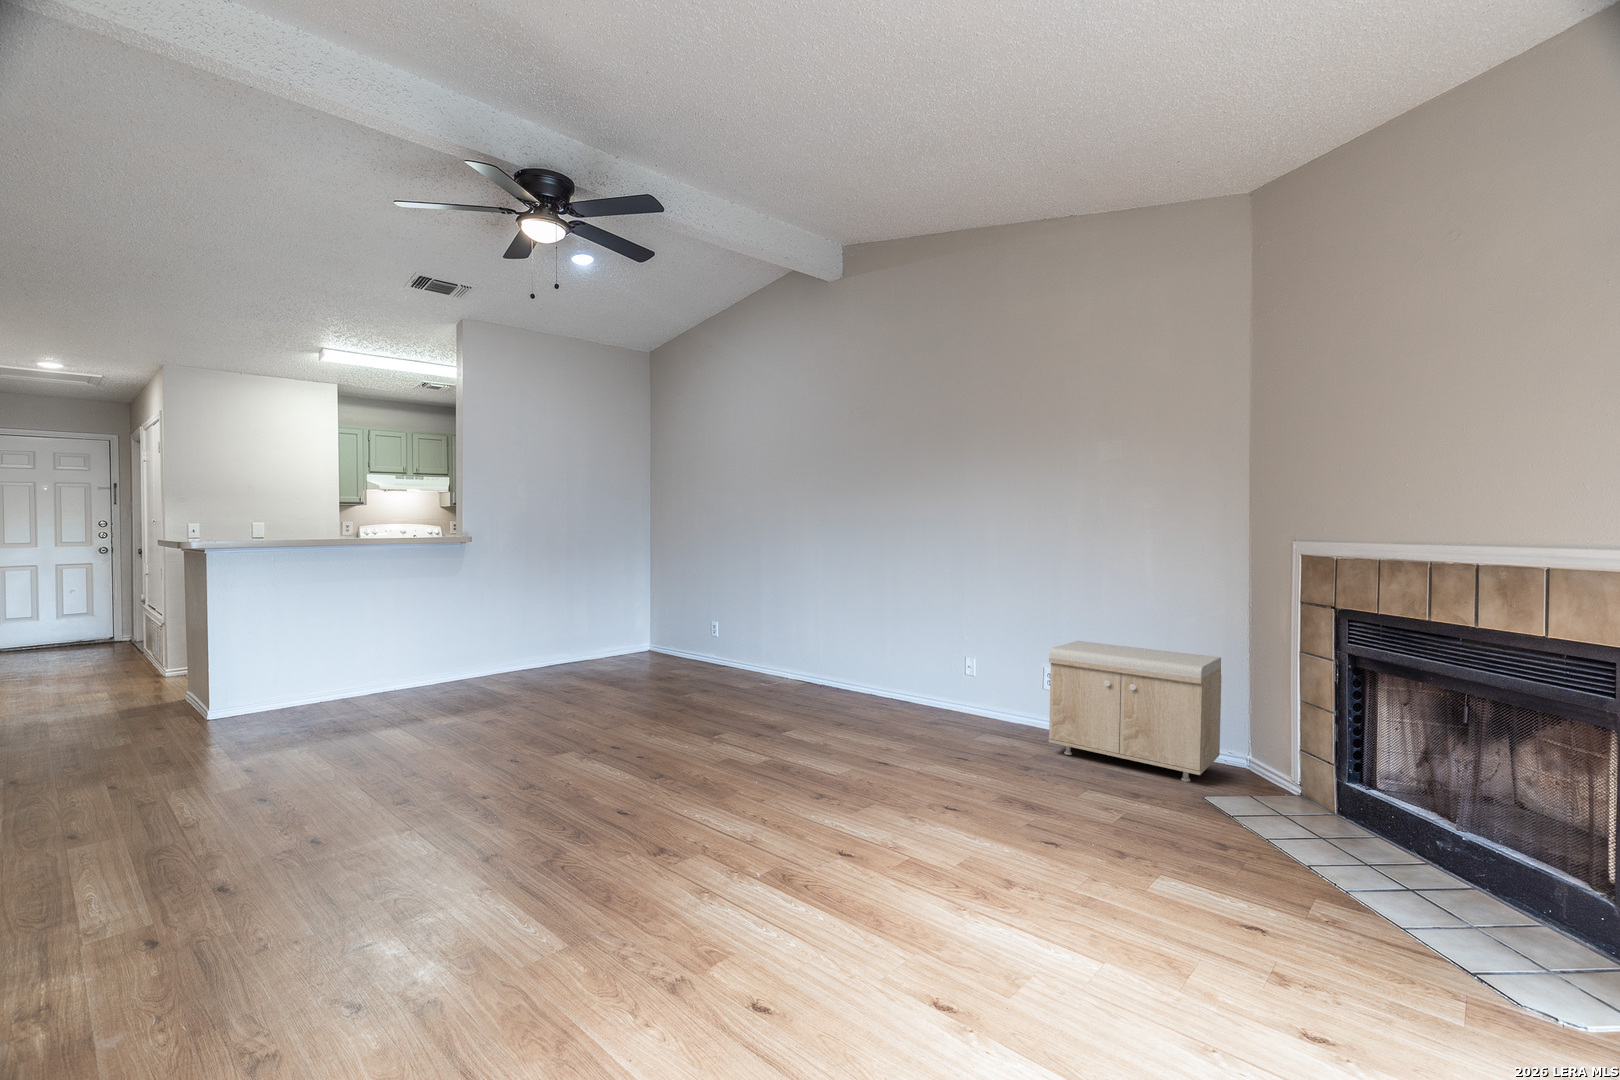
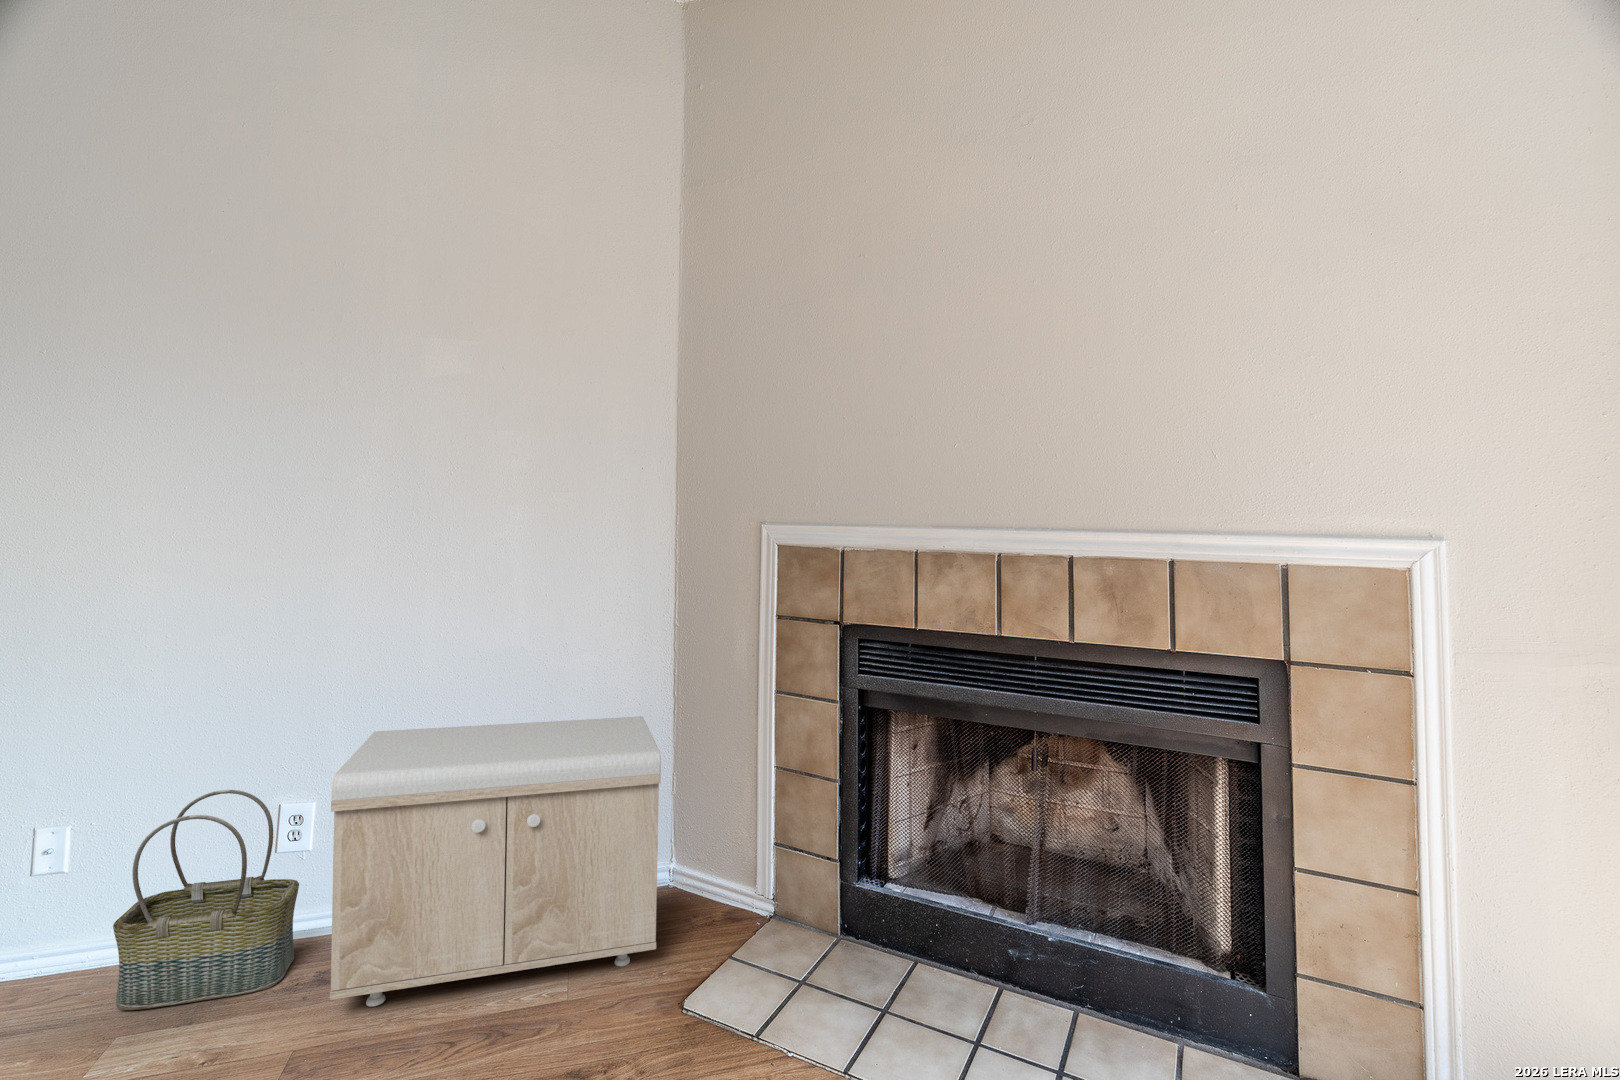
basket: none [985,655,1047,739] -> present [113,790,299,1010]

